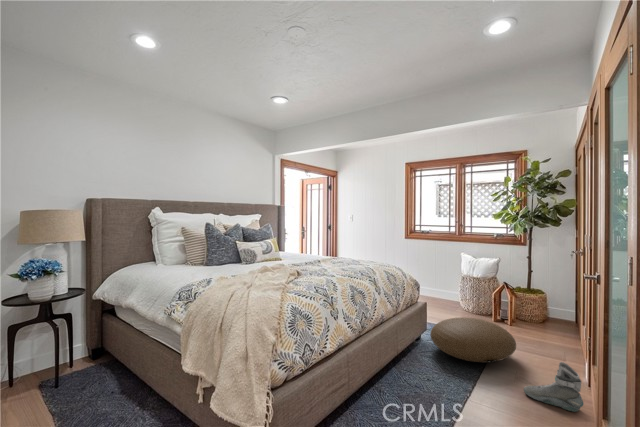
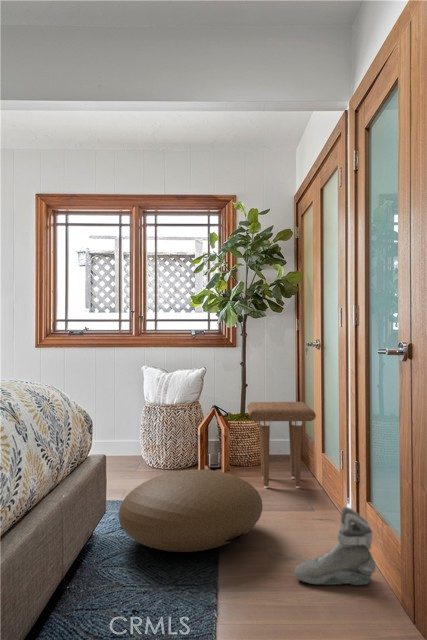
side table: none [523,284,575,344] -> present [247,402,316,488]

